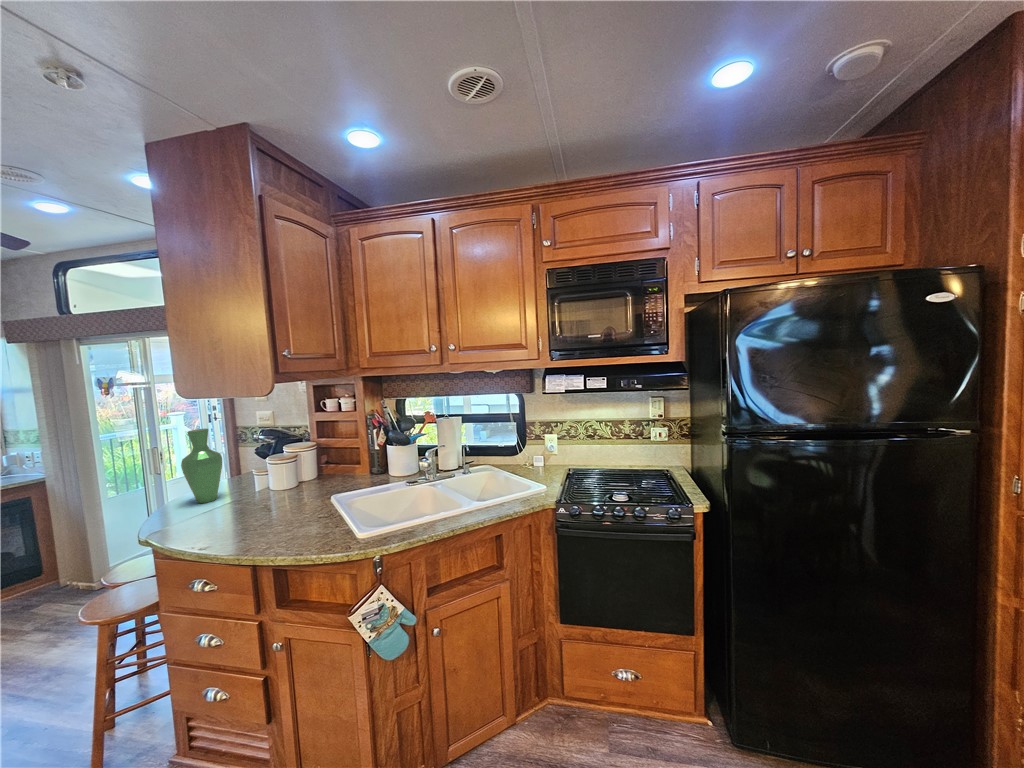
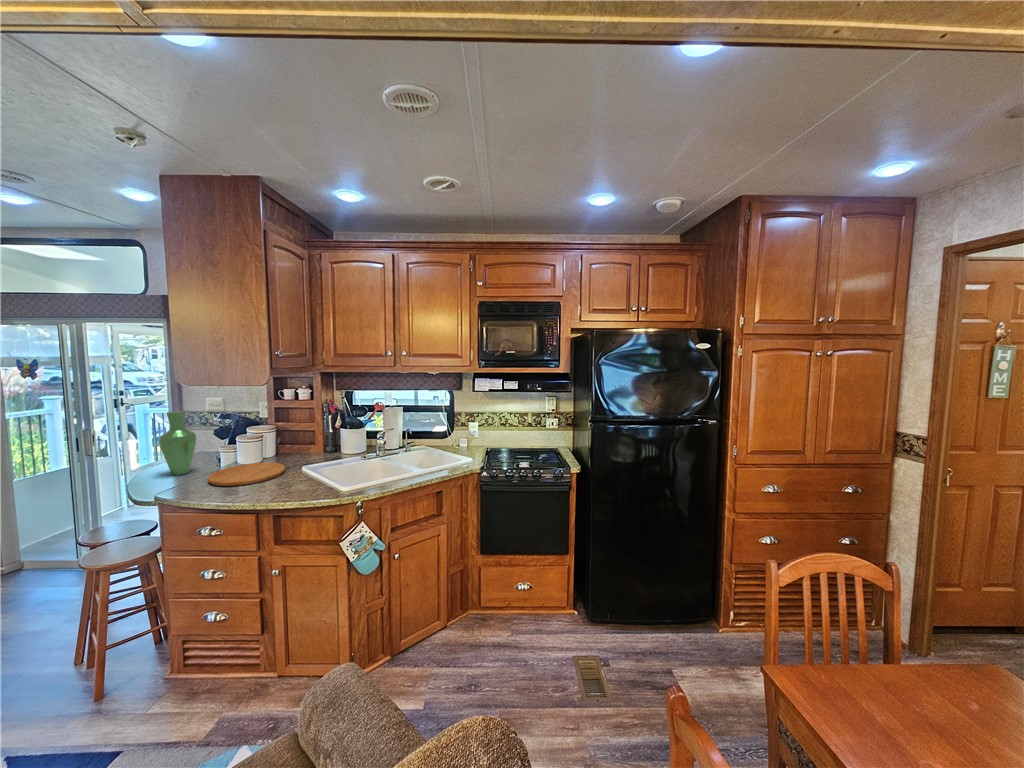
cutting board: none [220,489,311,524] -> present [208,463,285,486]

